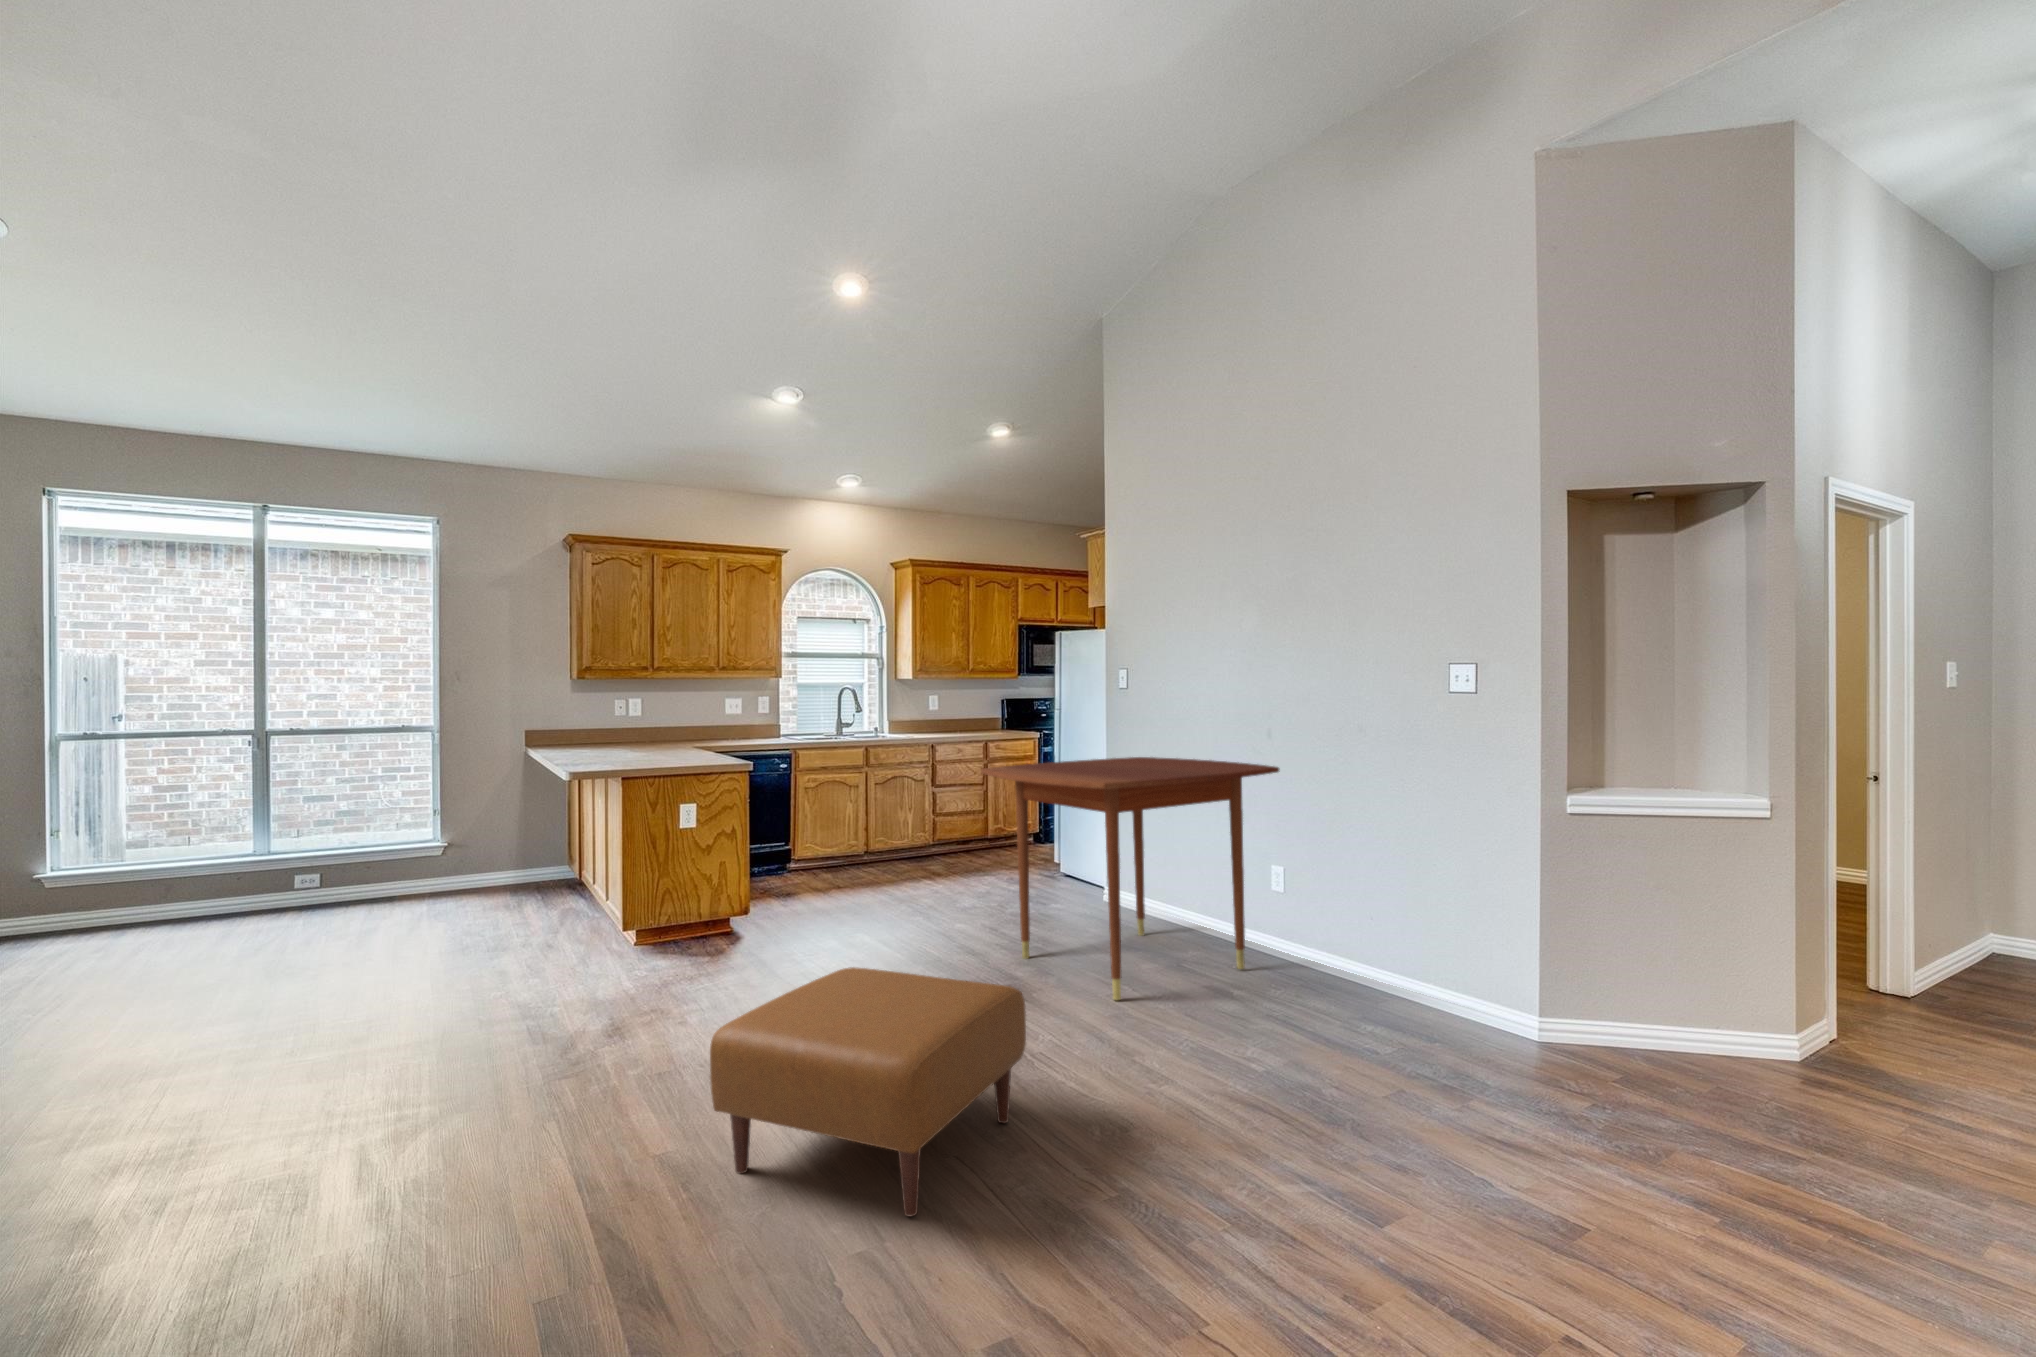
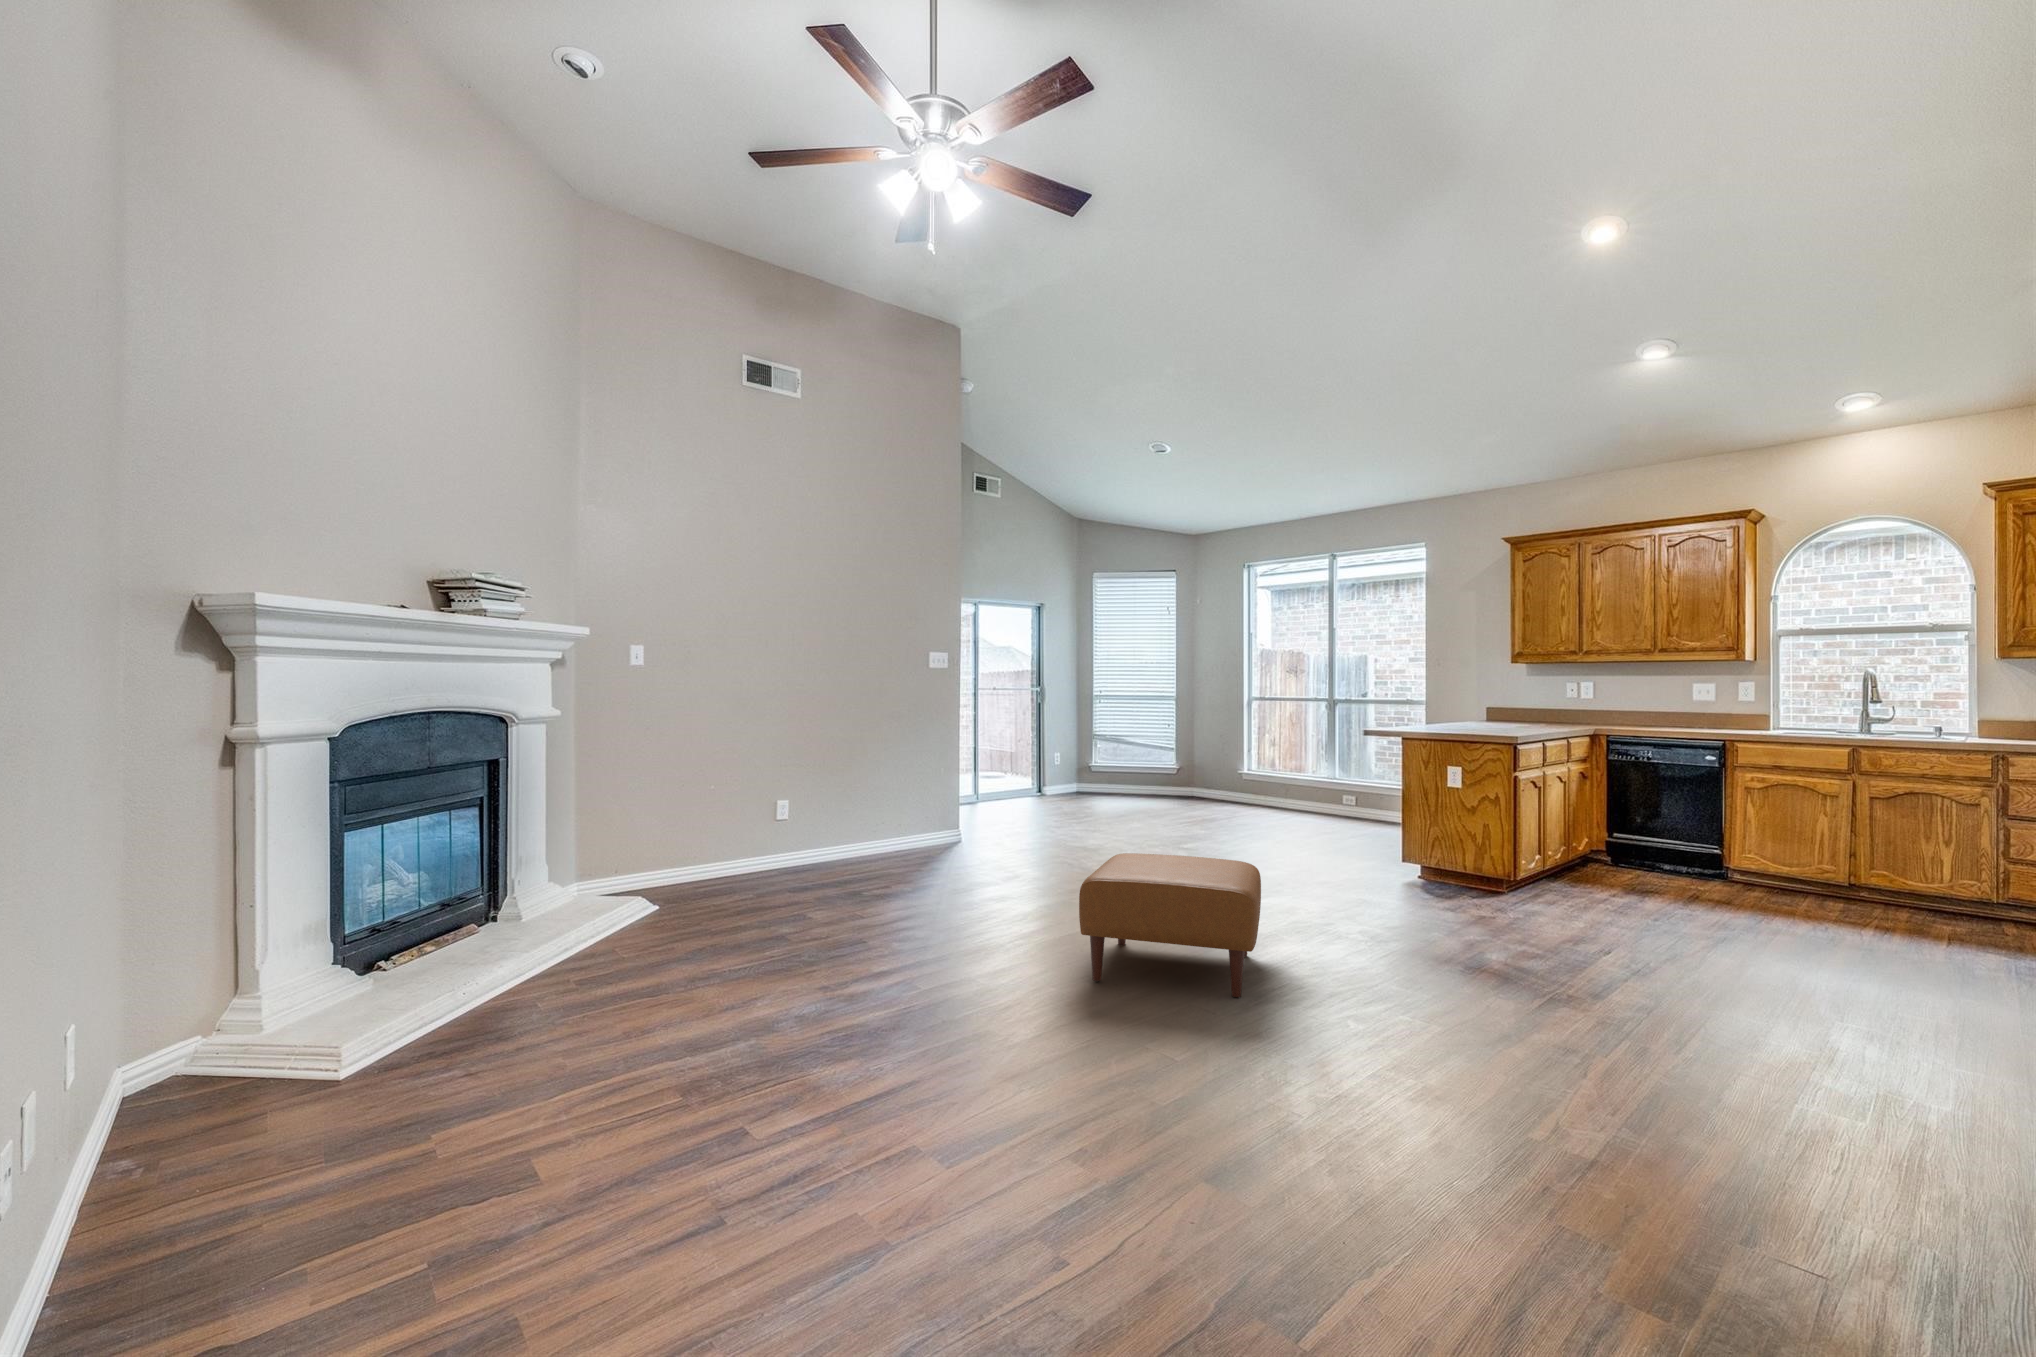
dining table: present [981,757,1280,1000] -> none [1522,750,2015,1116]

